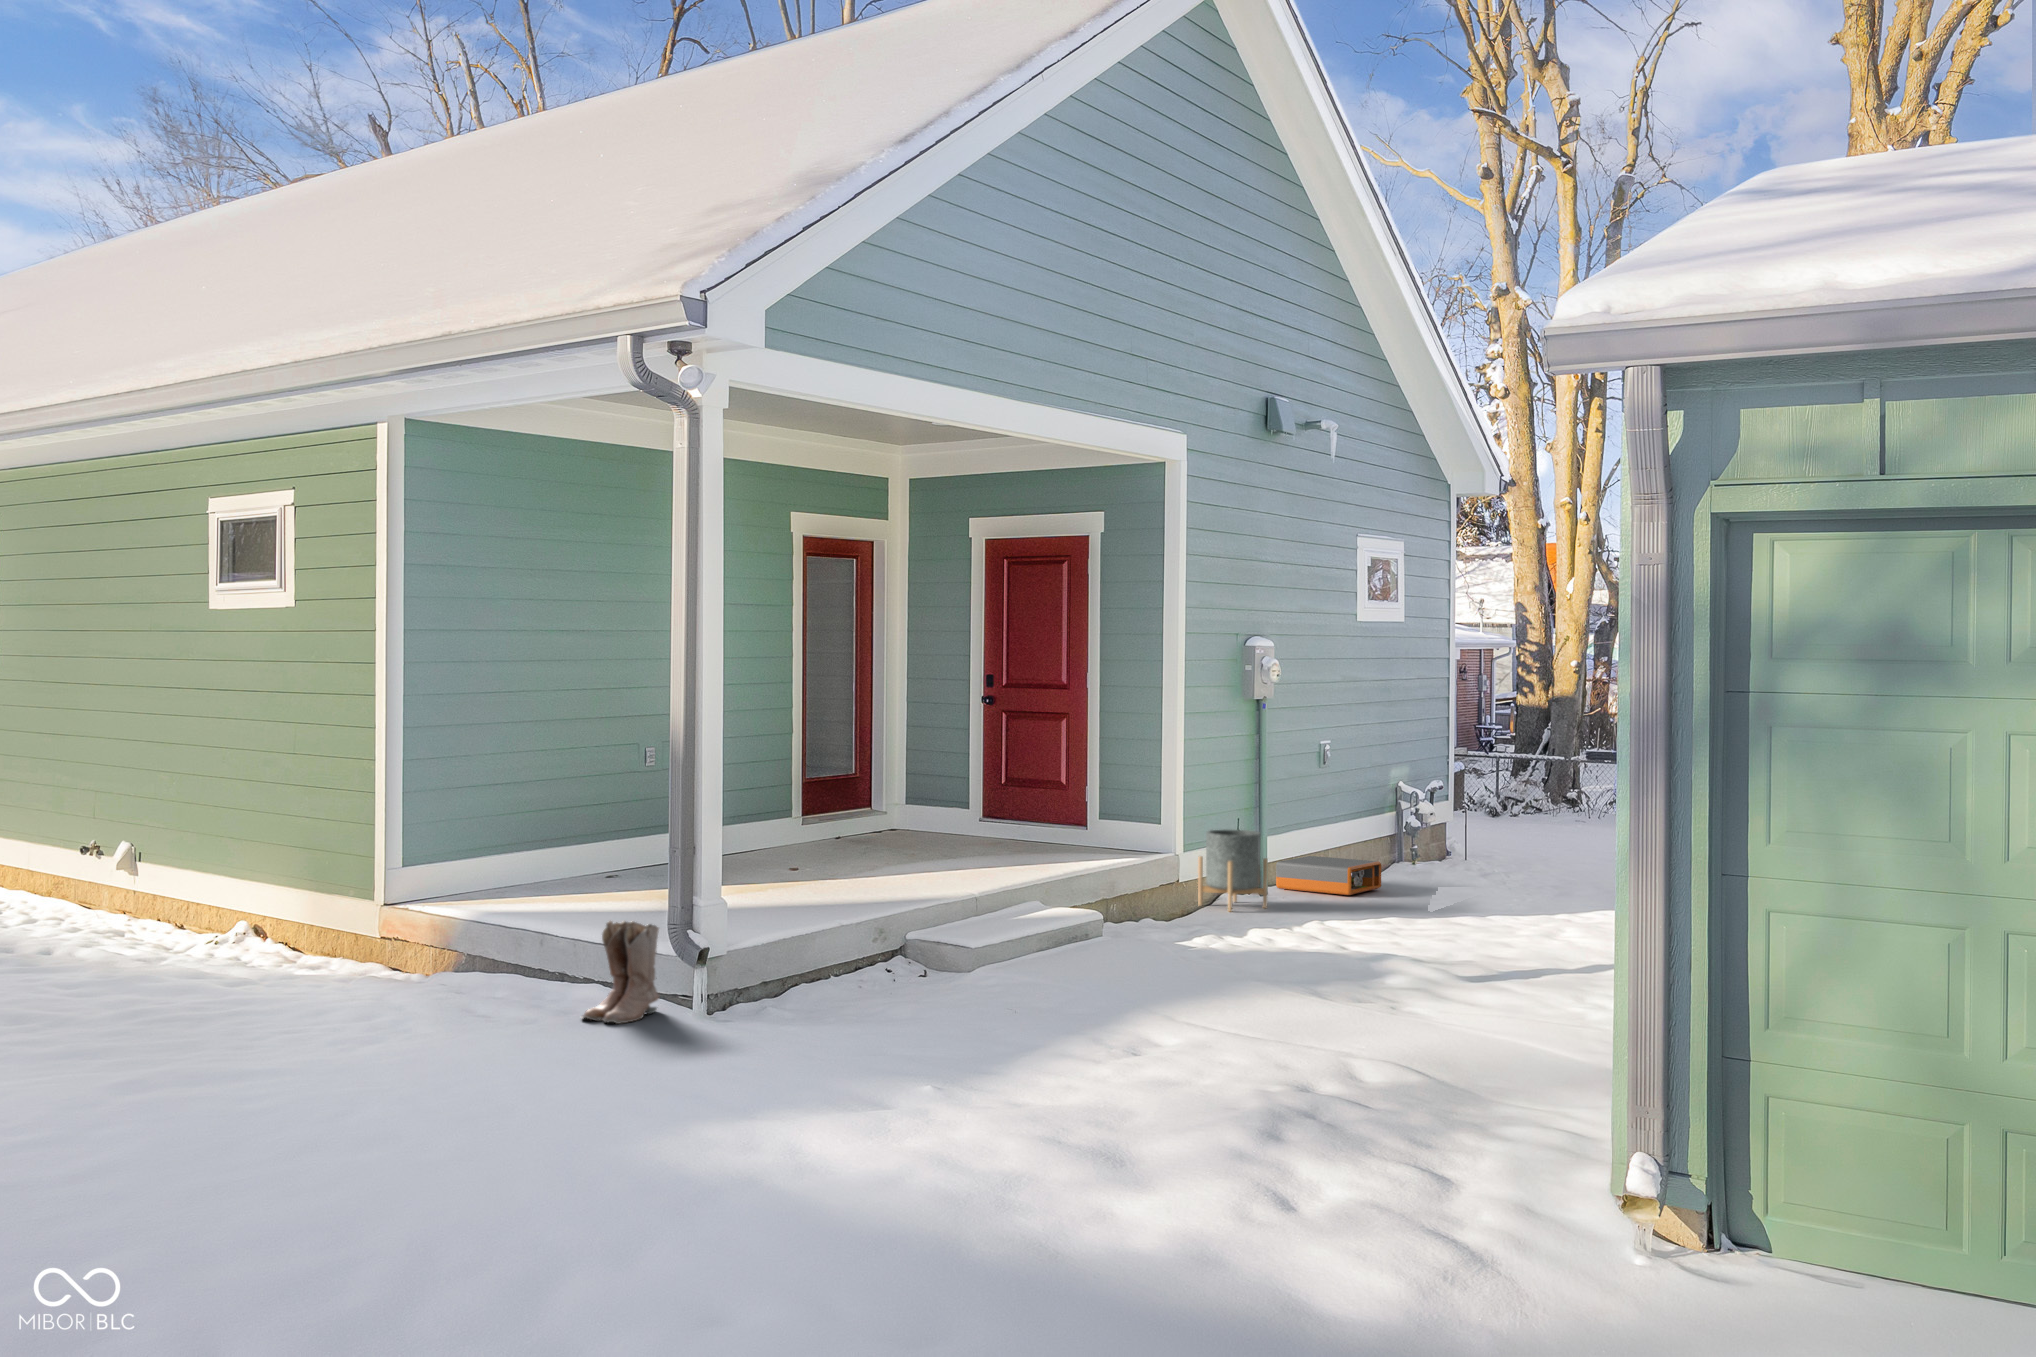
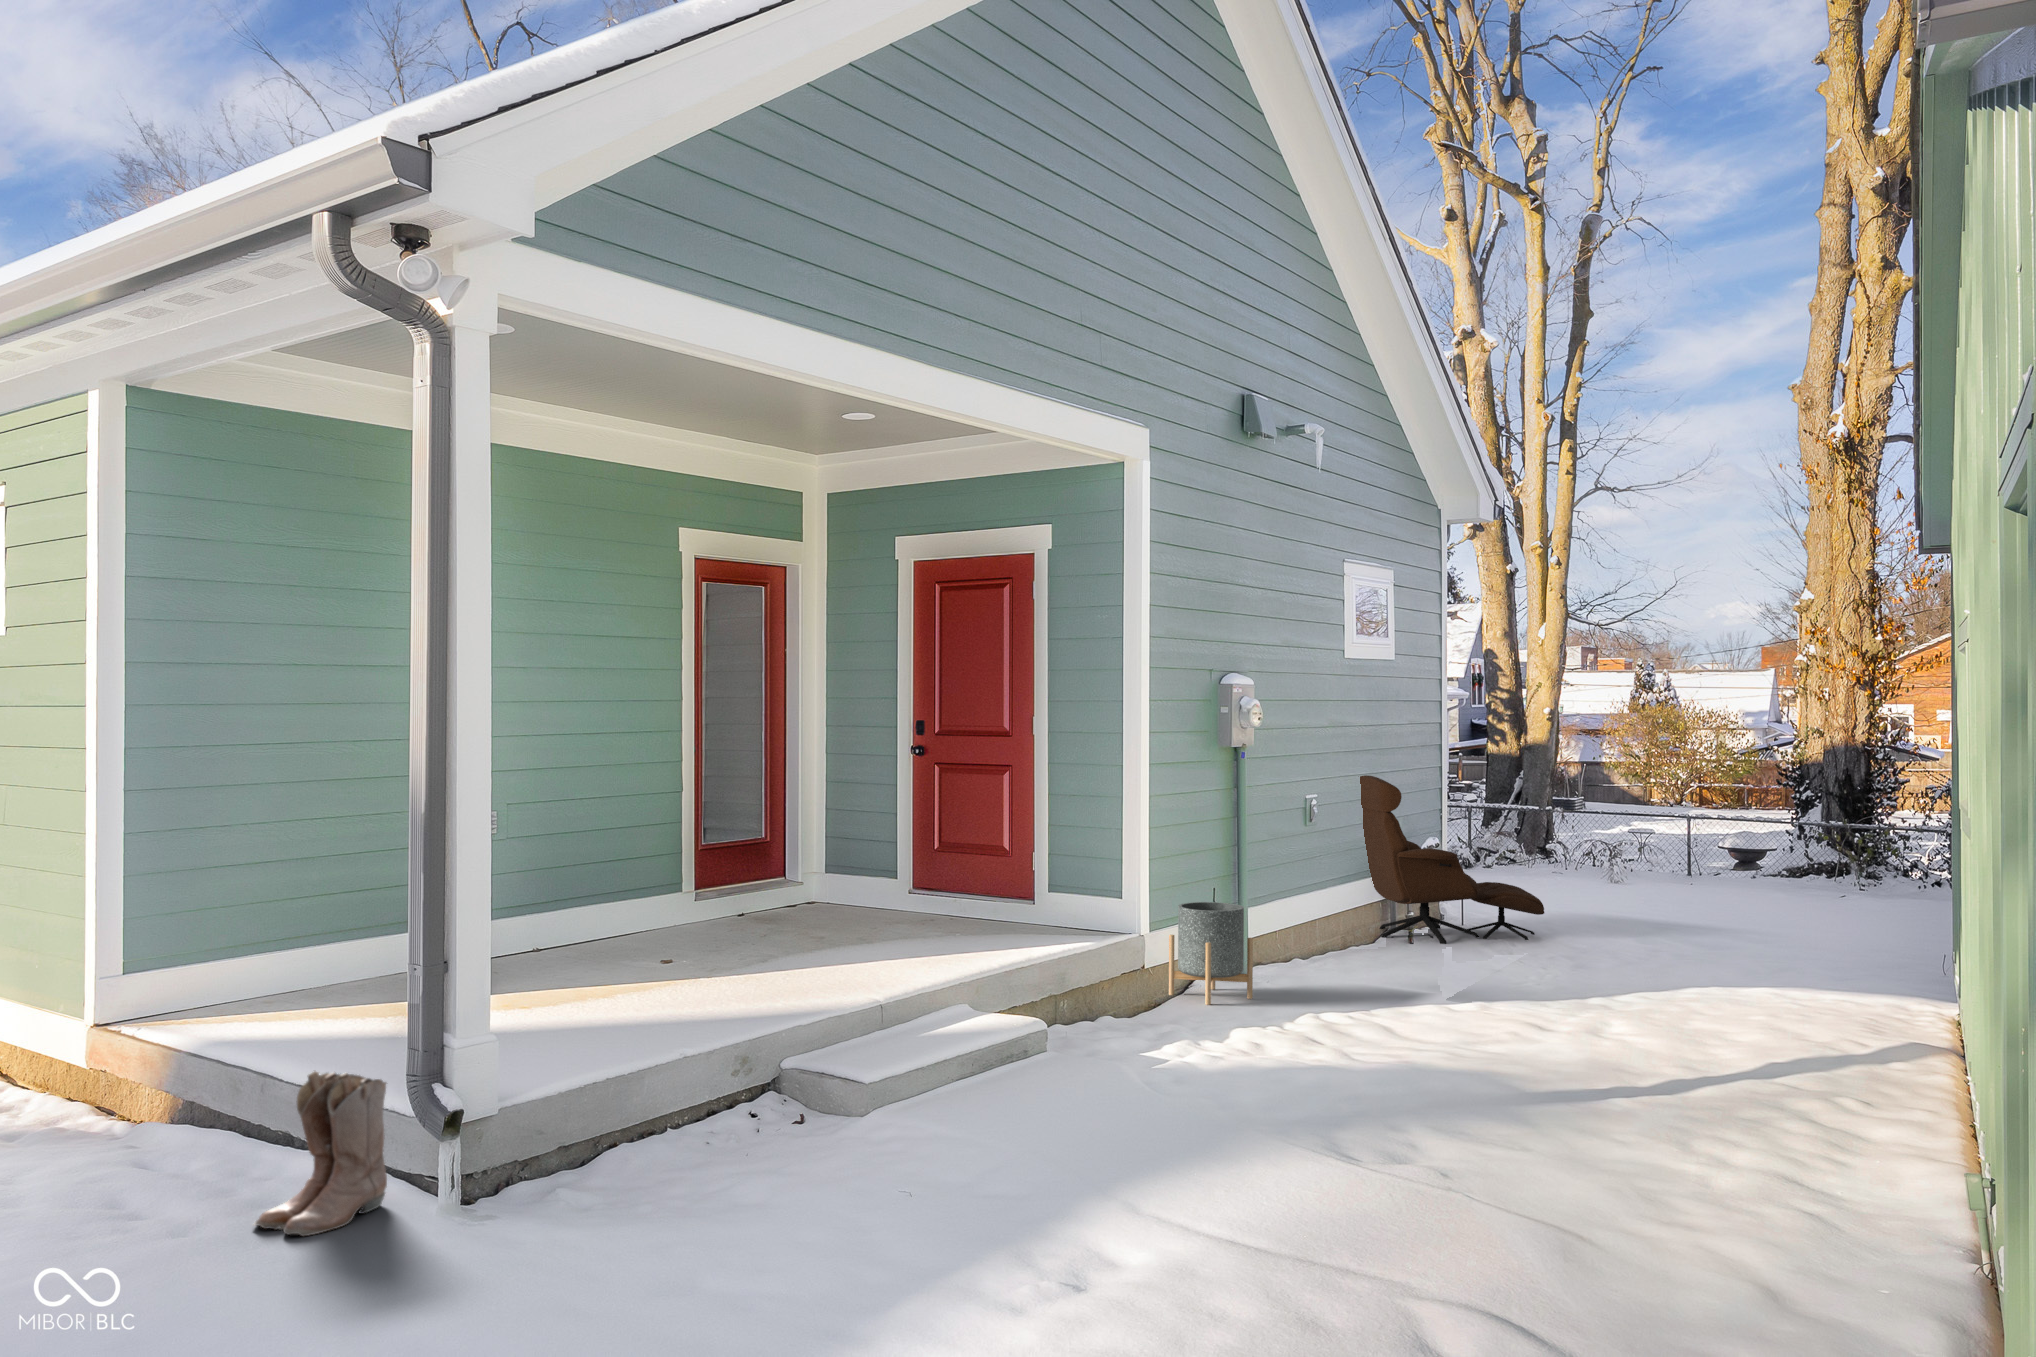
lounge chair: none [1367,726,1532,873] -> present [1360,775,1544,944]
storage box: present [1276,856,1381,895] -> none [1259,928,1382,978]

